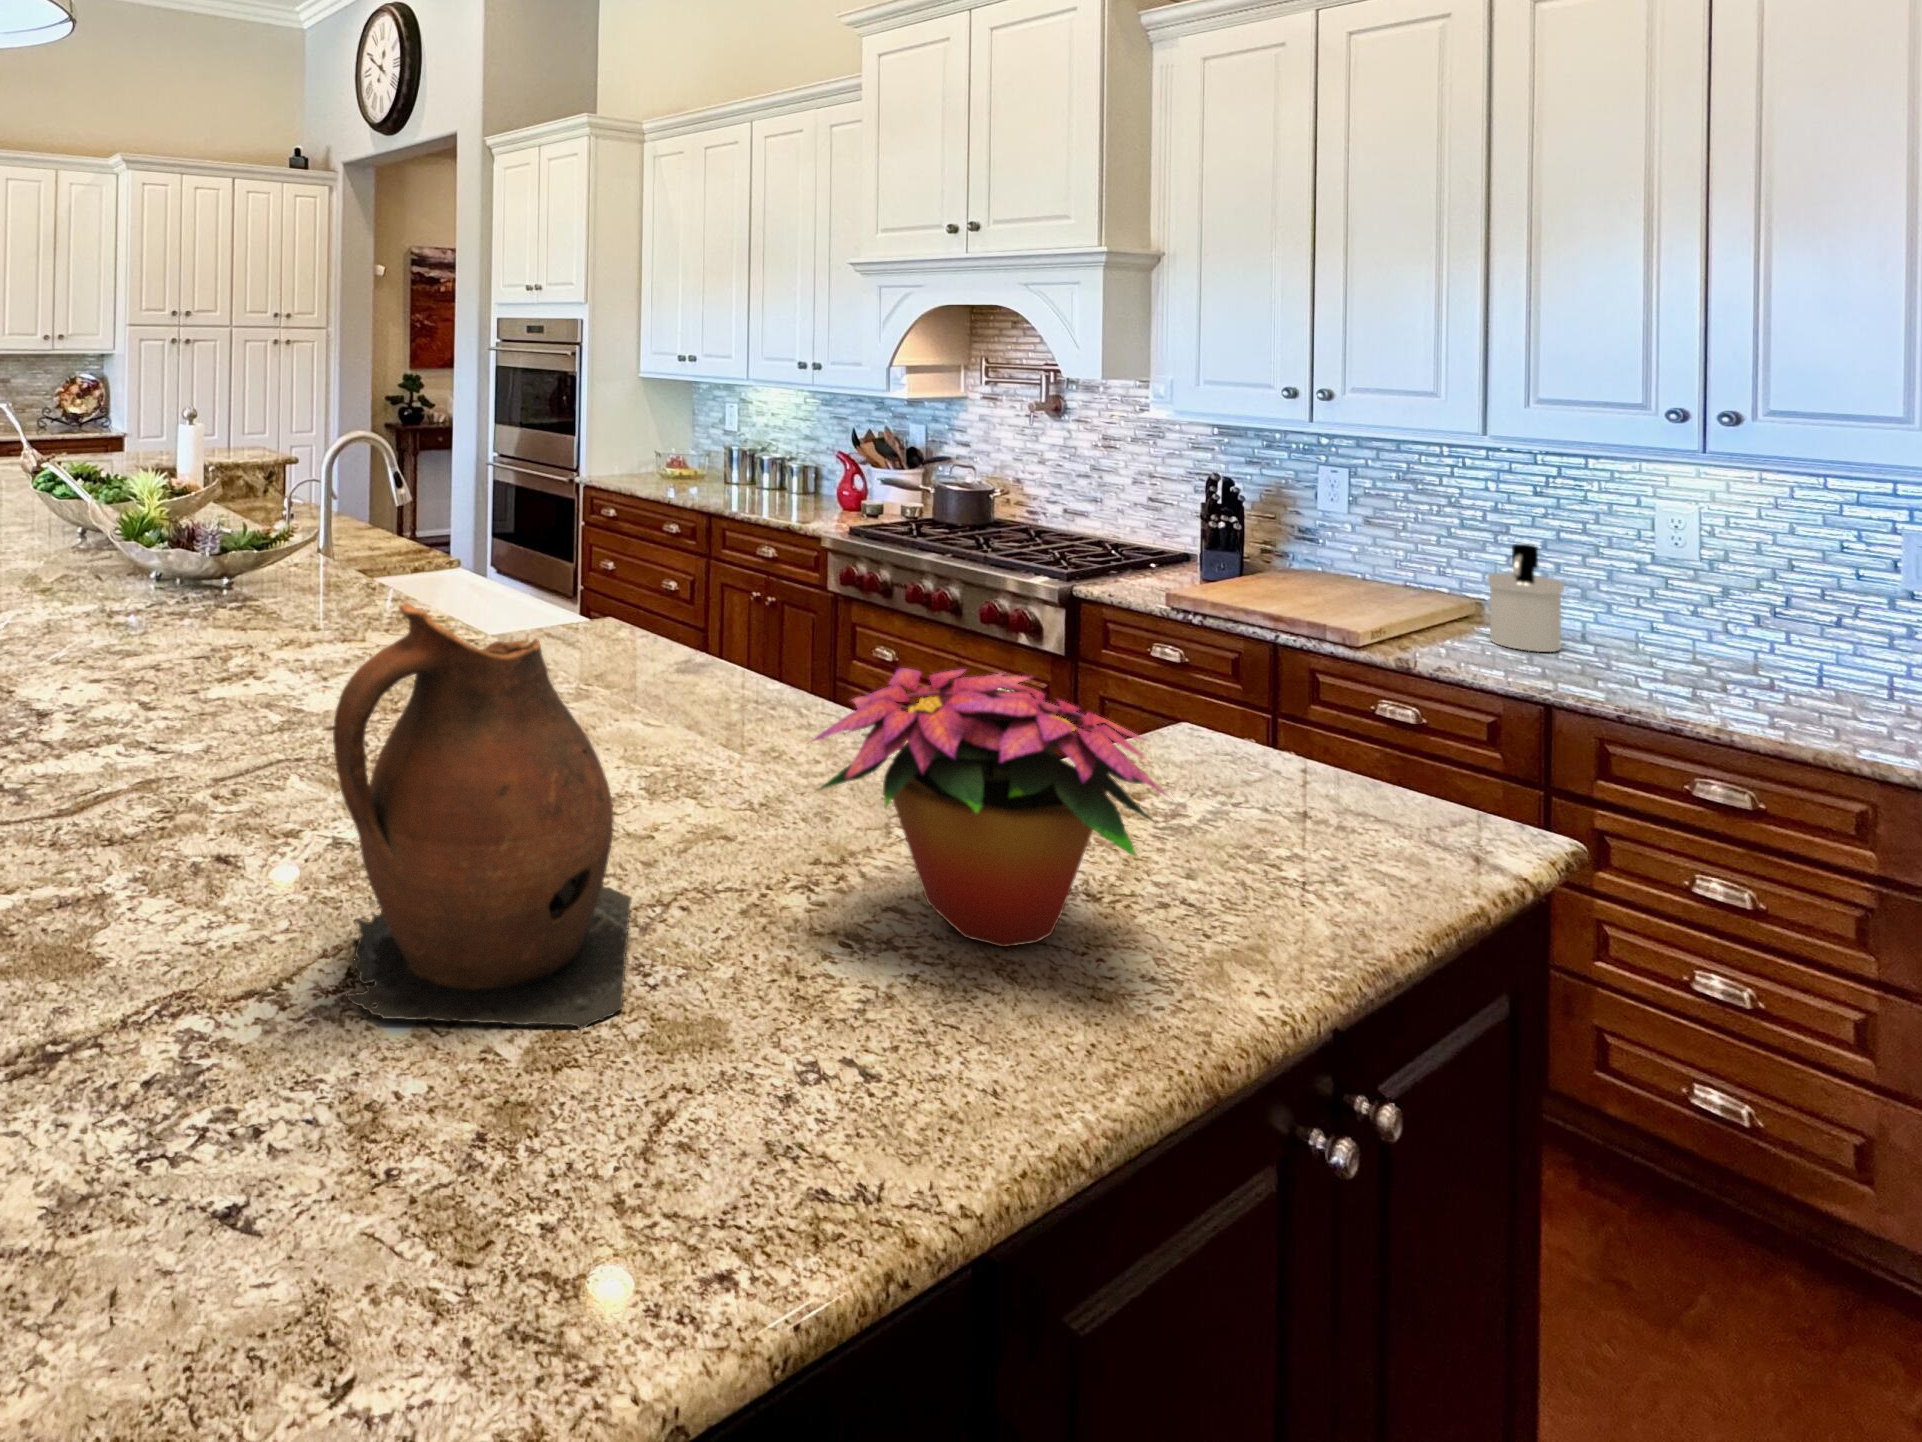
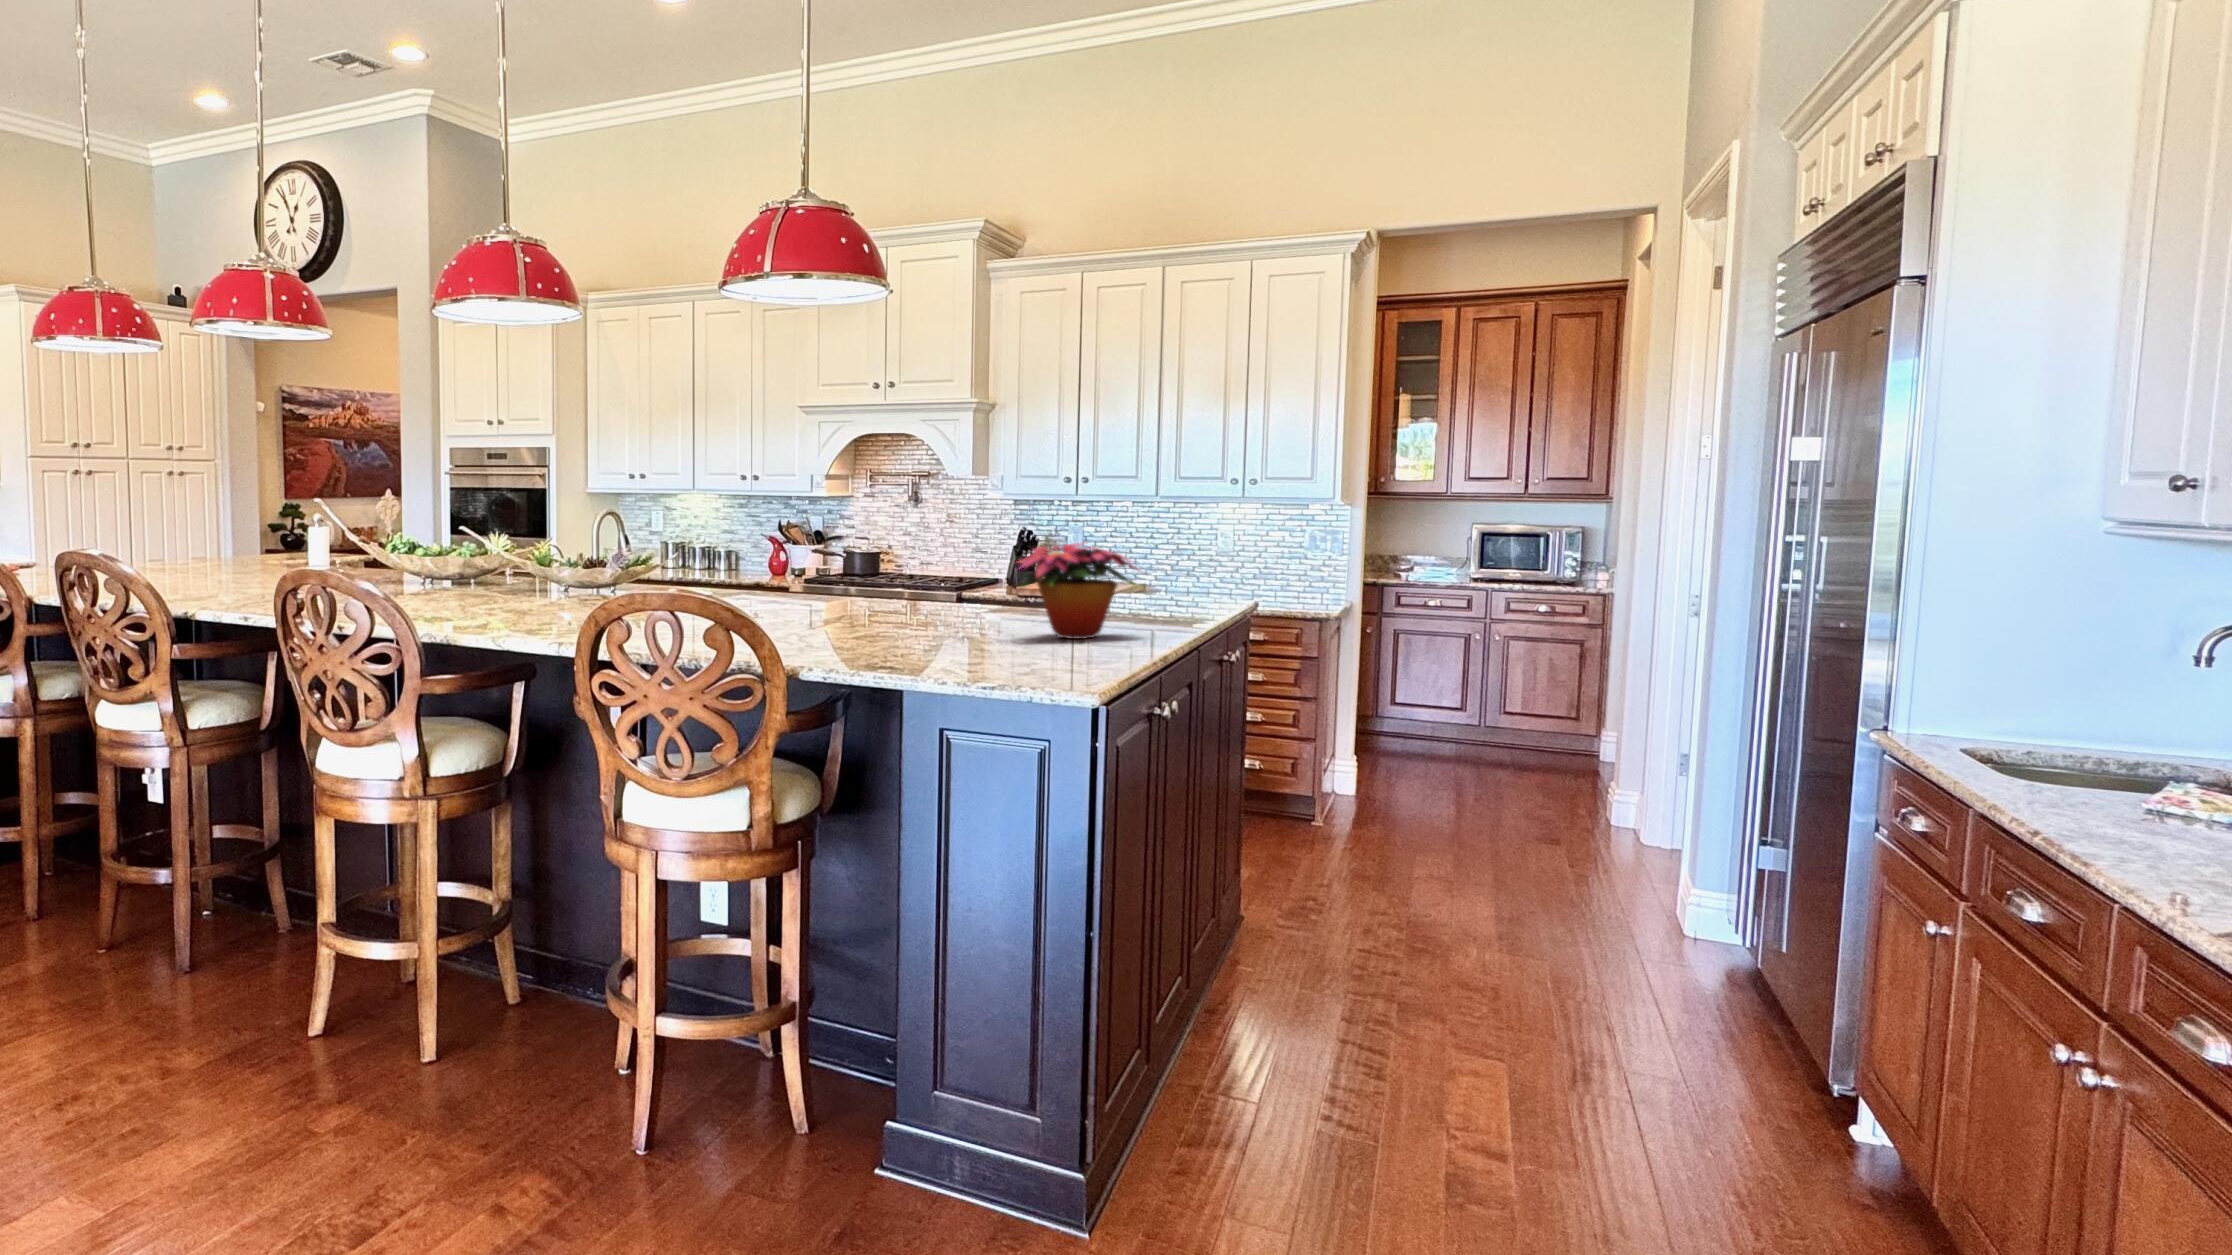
soap dispenser: present [1487,544,1564,652] -> none [1171,551,1205,606]
ceramic pitcher: present [333,603,631,1029] -> none [854,514,985,658]

